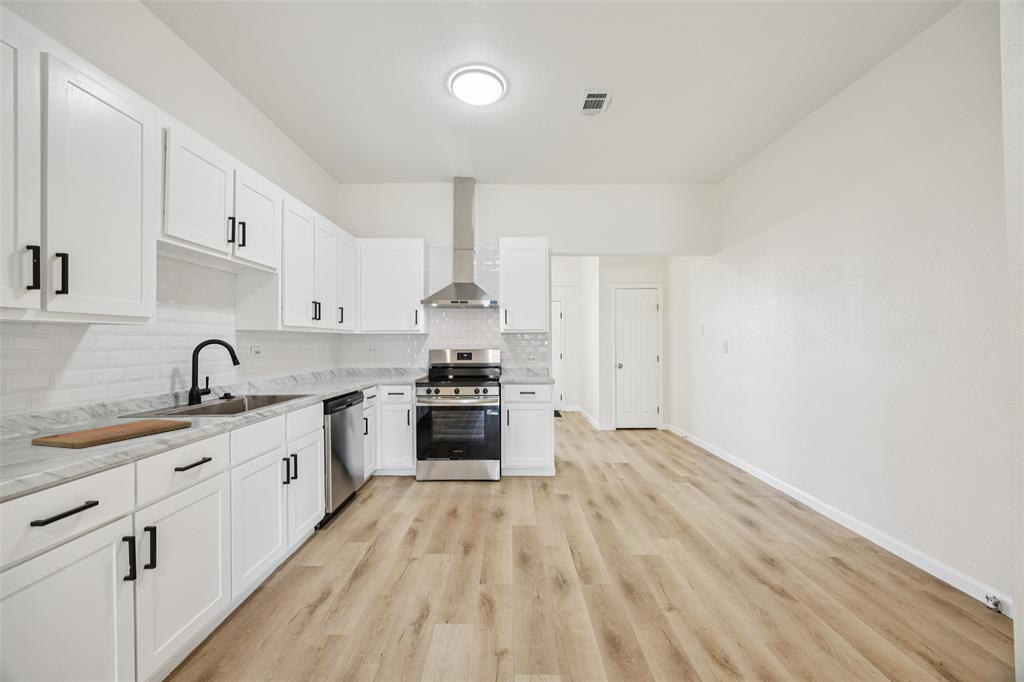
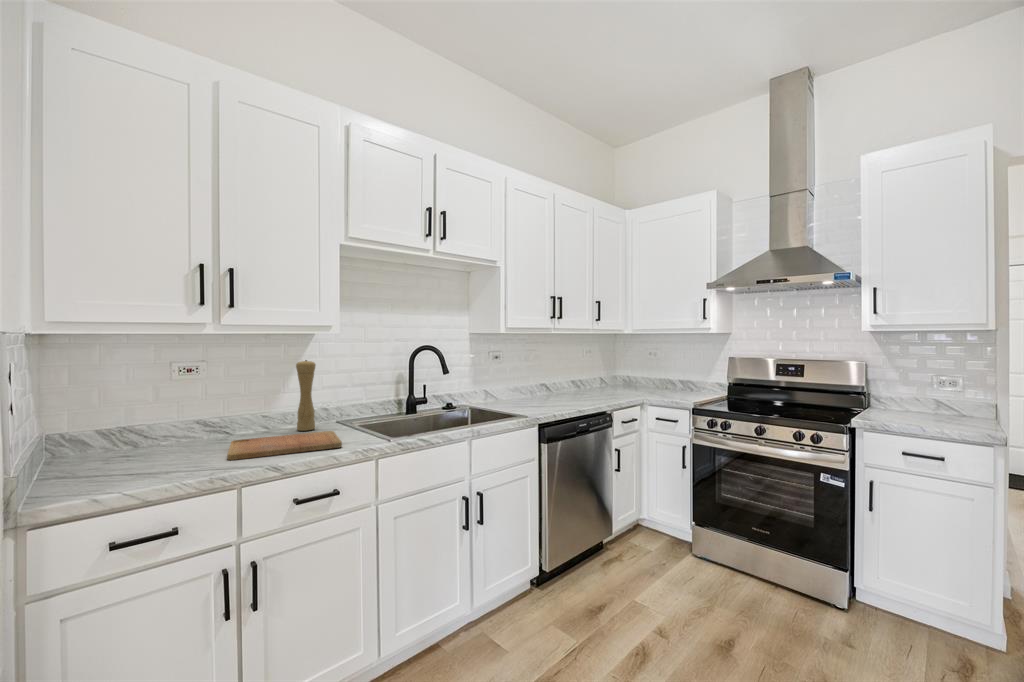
pepper mill: none [81,352,109,427] -> present [296,360,316,431]

